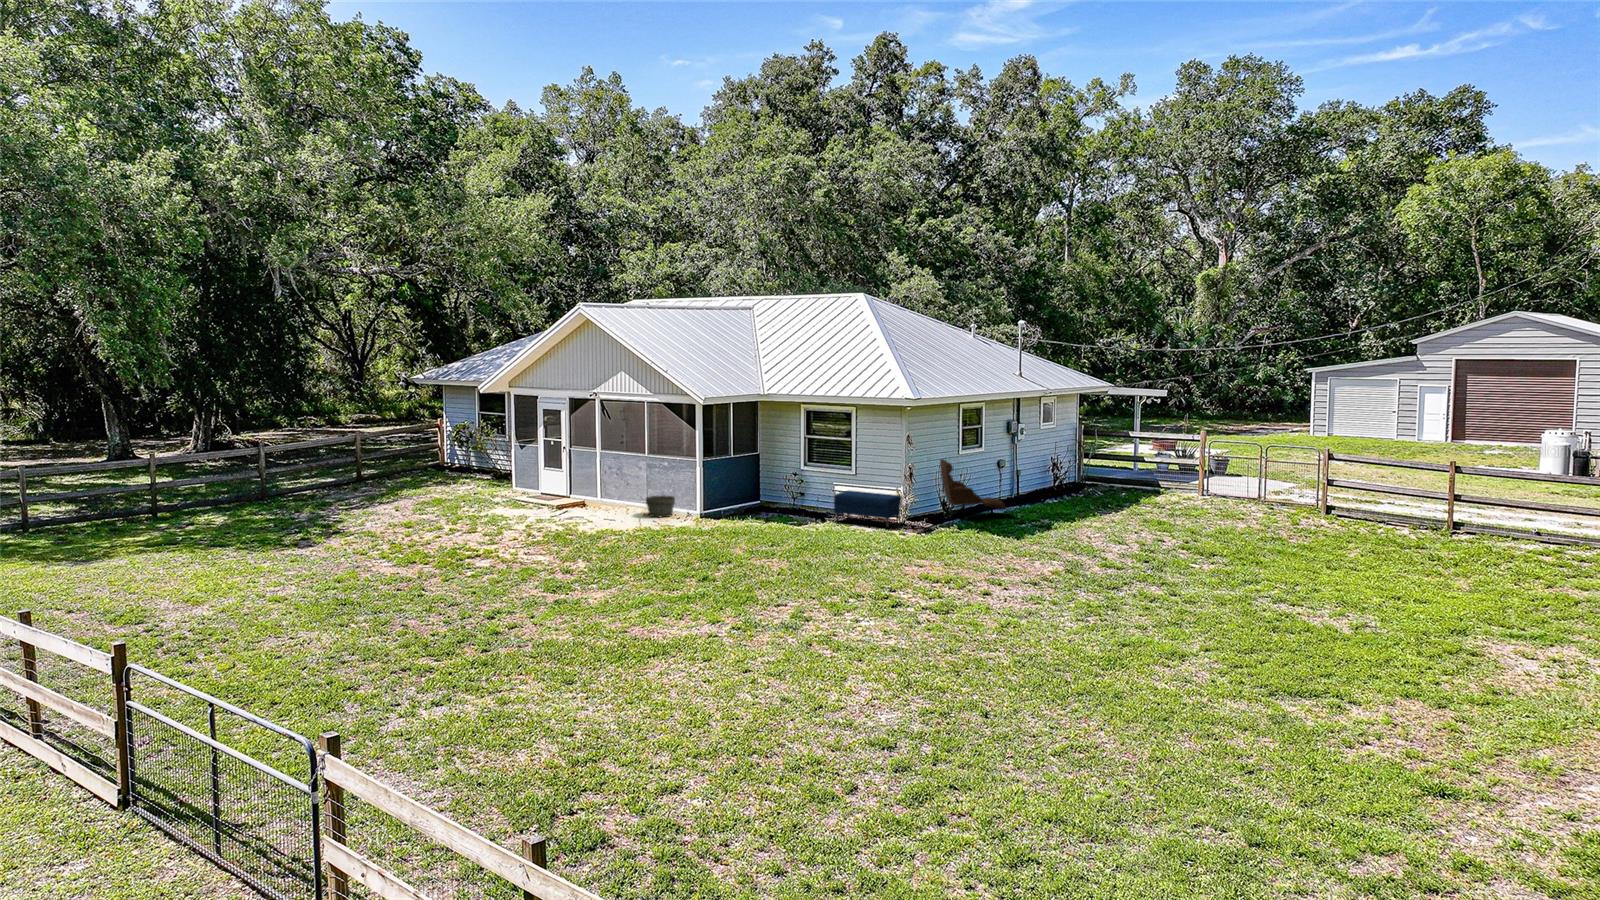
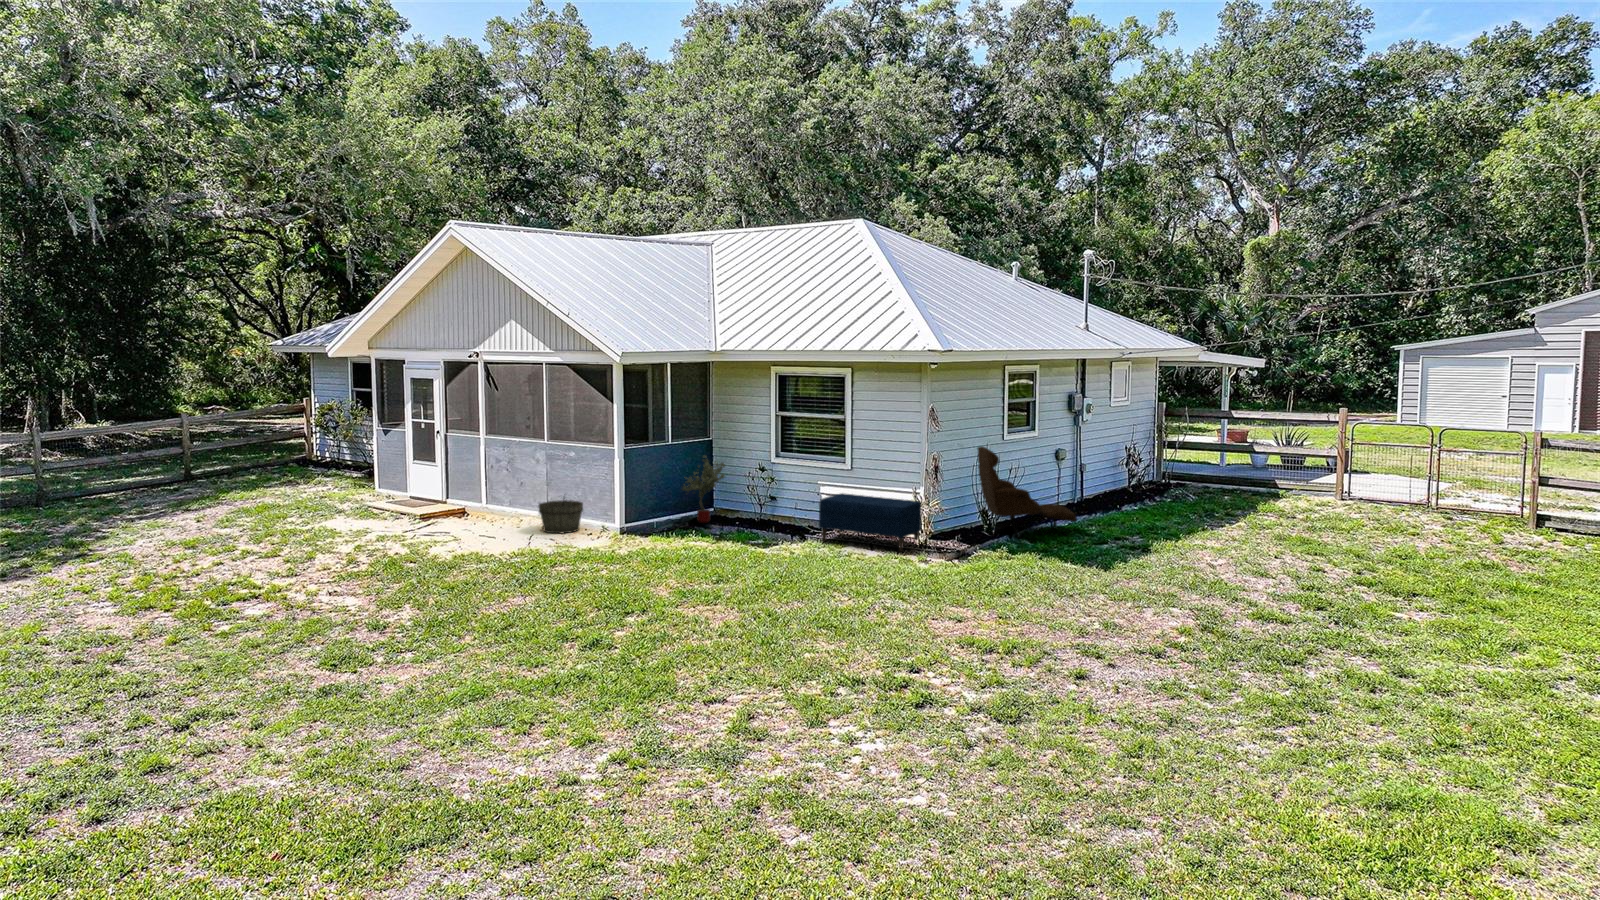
potted tree: none [740,465,769,511] -> present [682,456,725,523]

